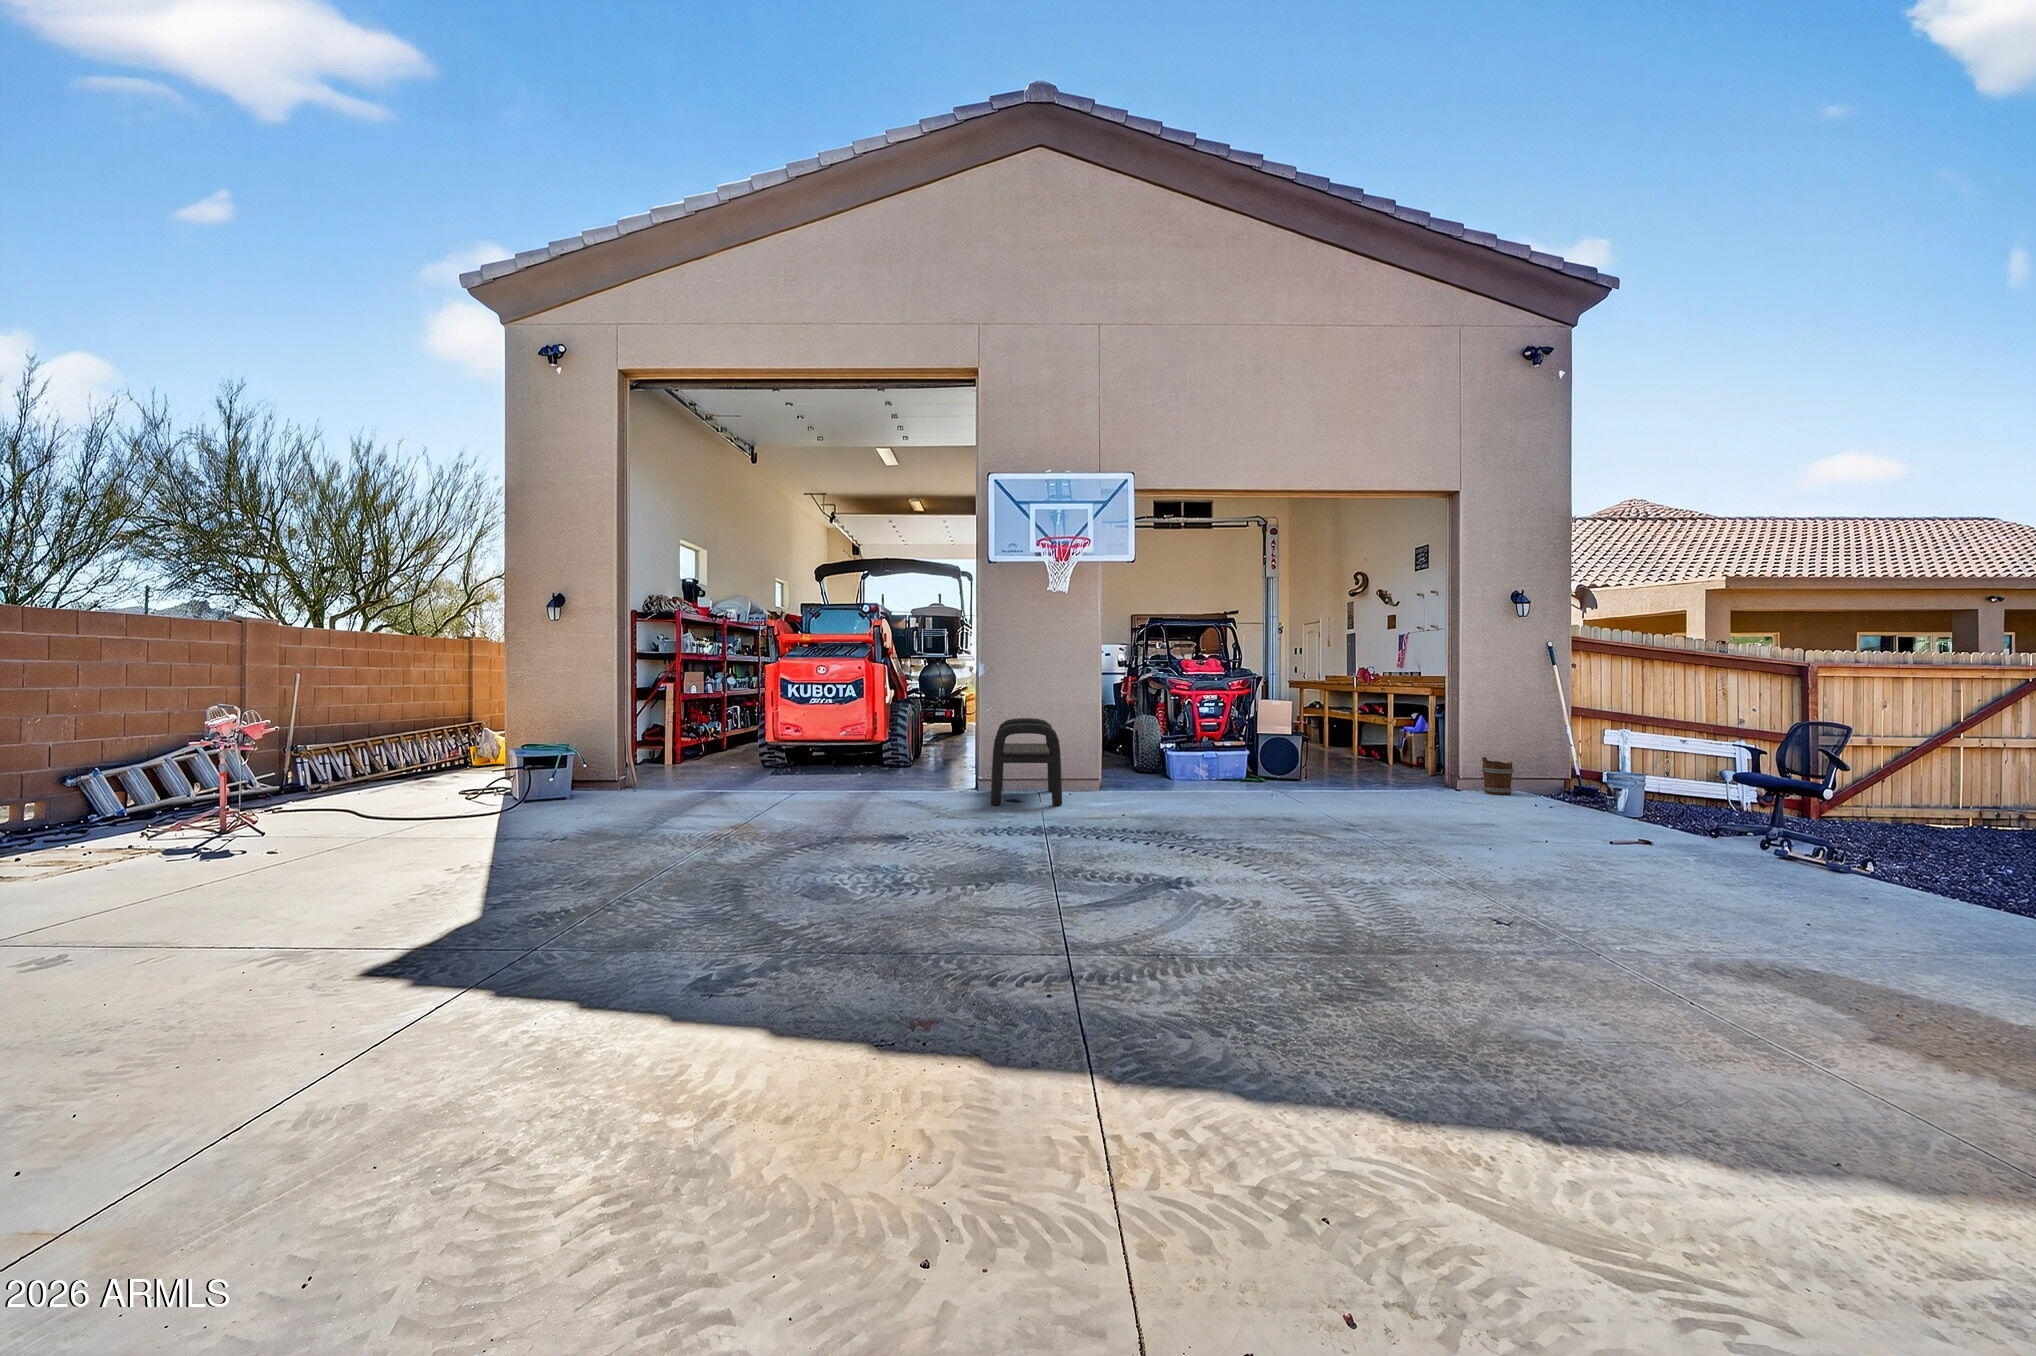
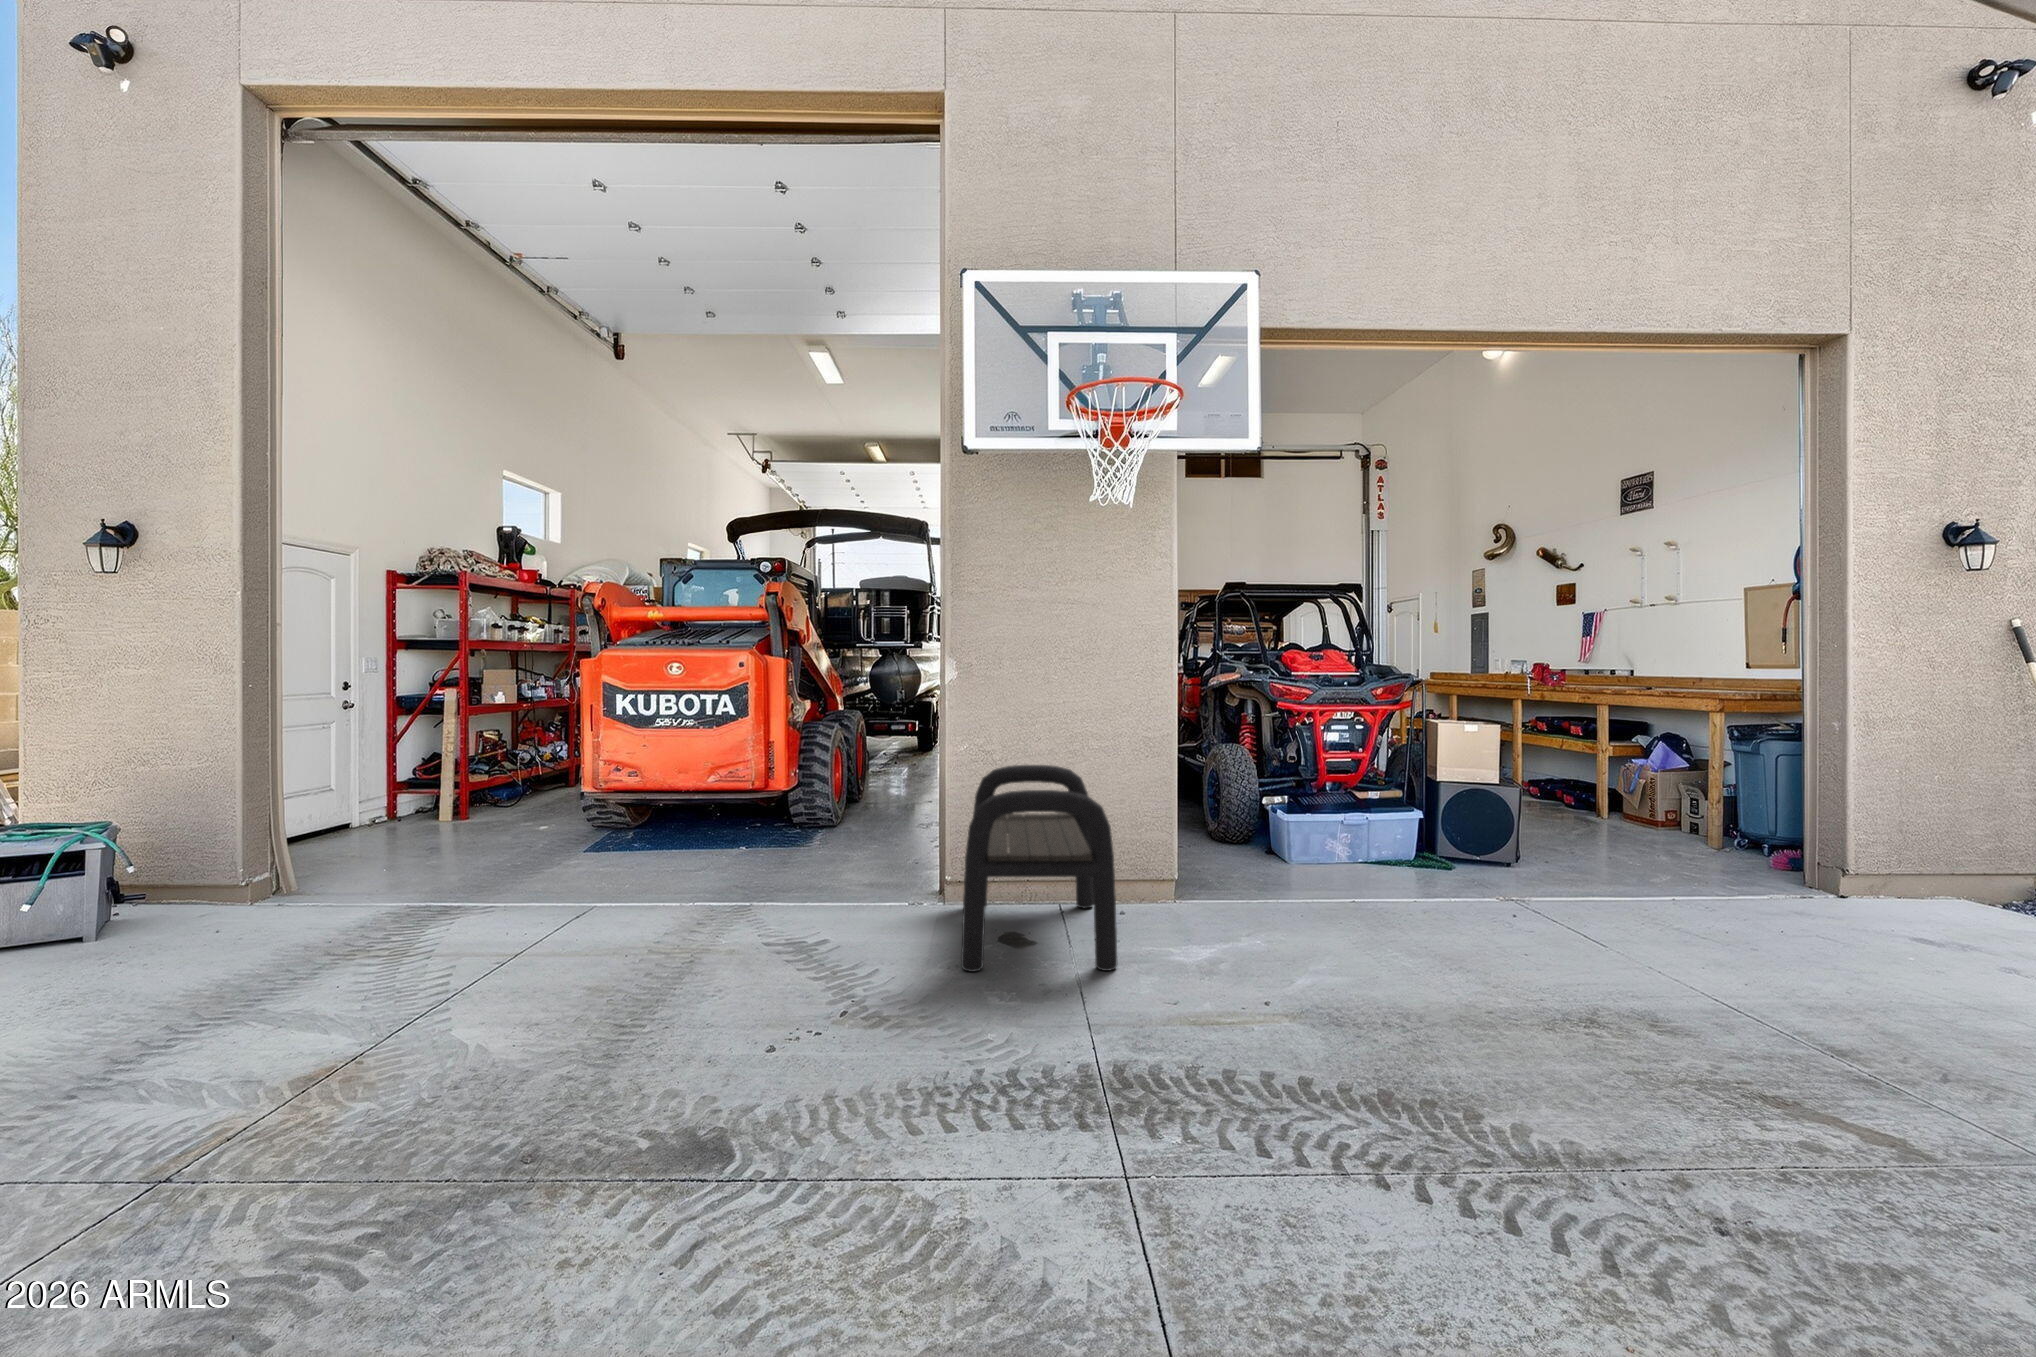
bucket: present [1482,757,1514,795] -> none [1902,836,2001,919]

